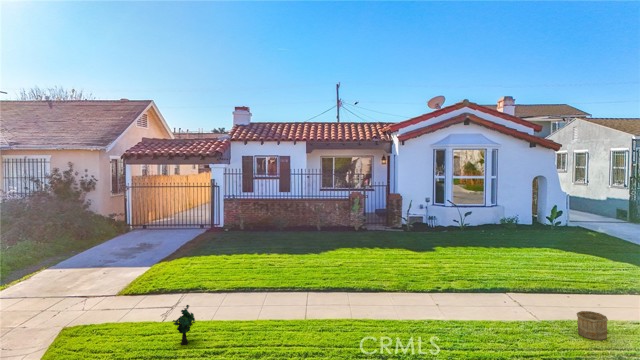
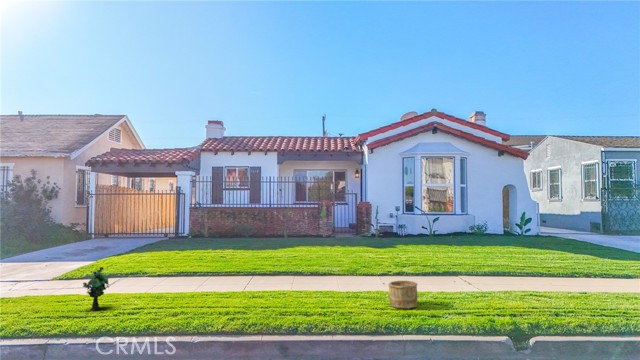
wooden bucket: present [577,311,608,340] -> present [388,281,417,308]

